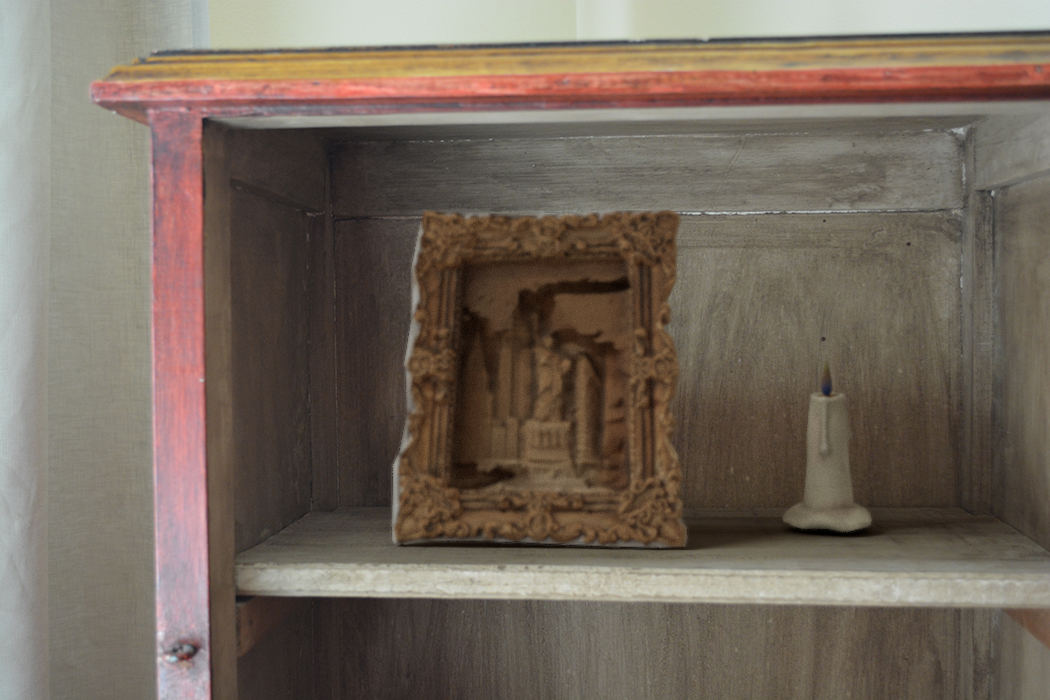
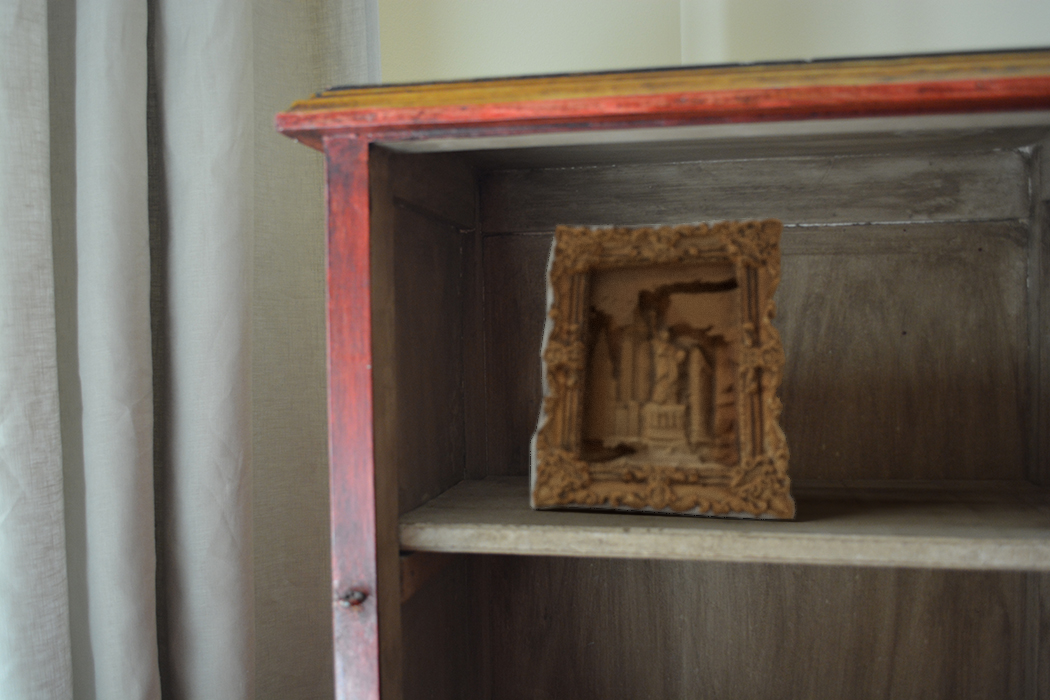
candle: present [783,361,872,532] -> none [881,349,970,508]

